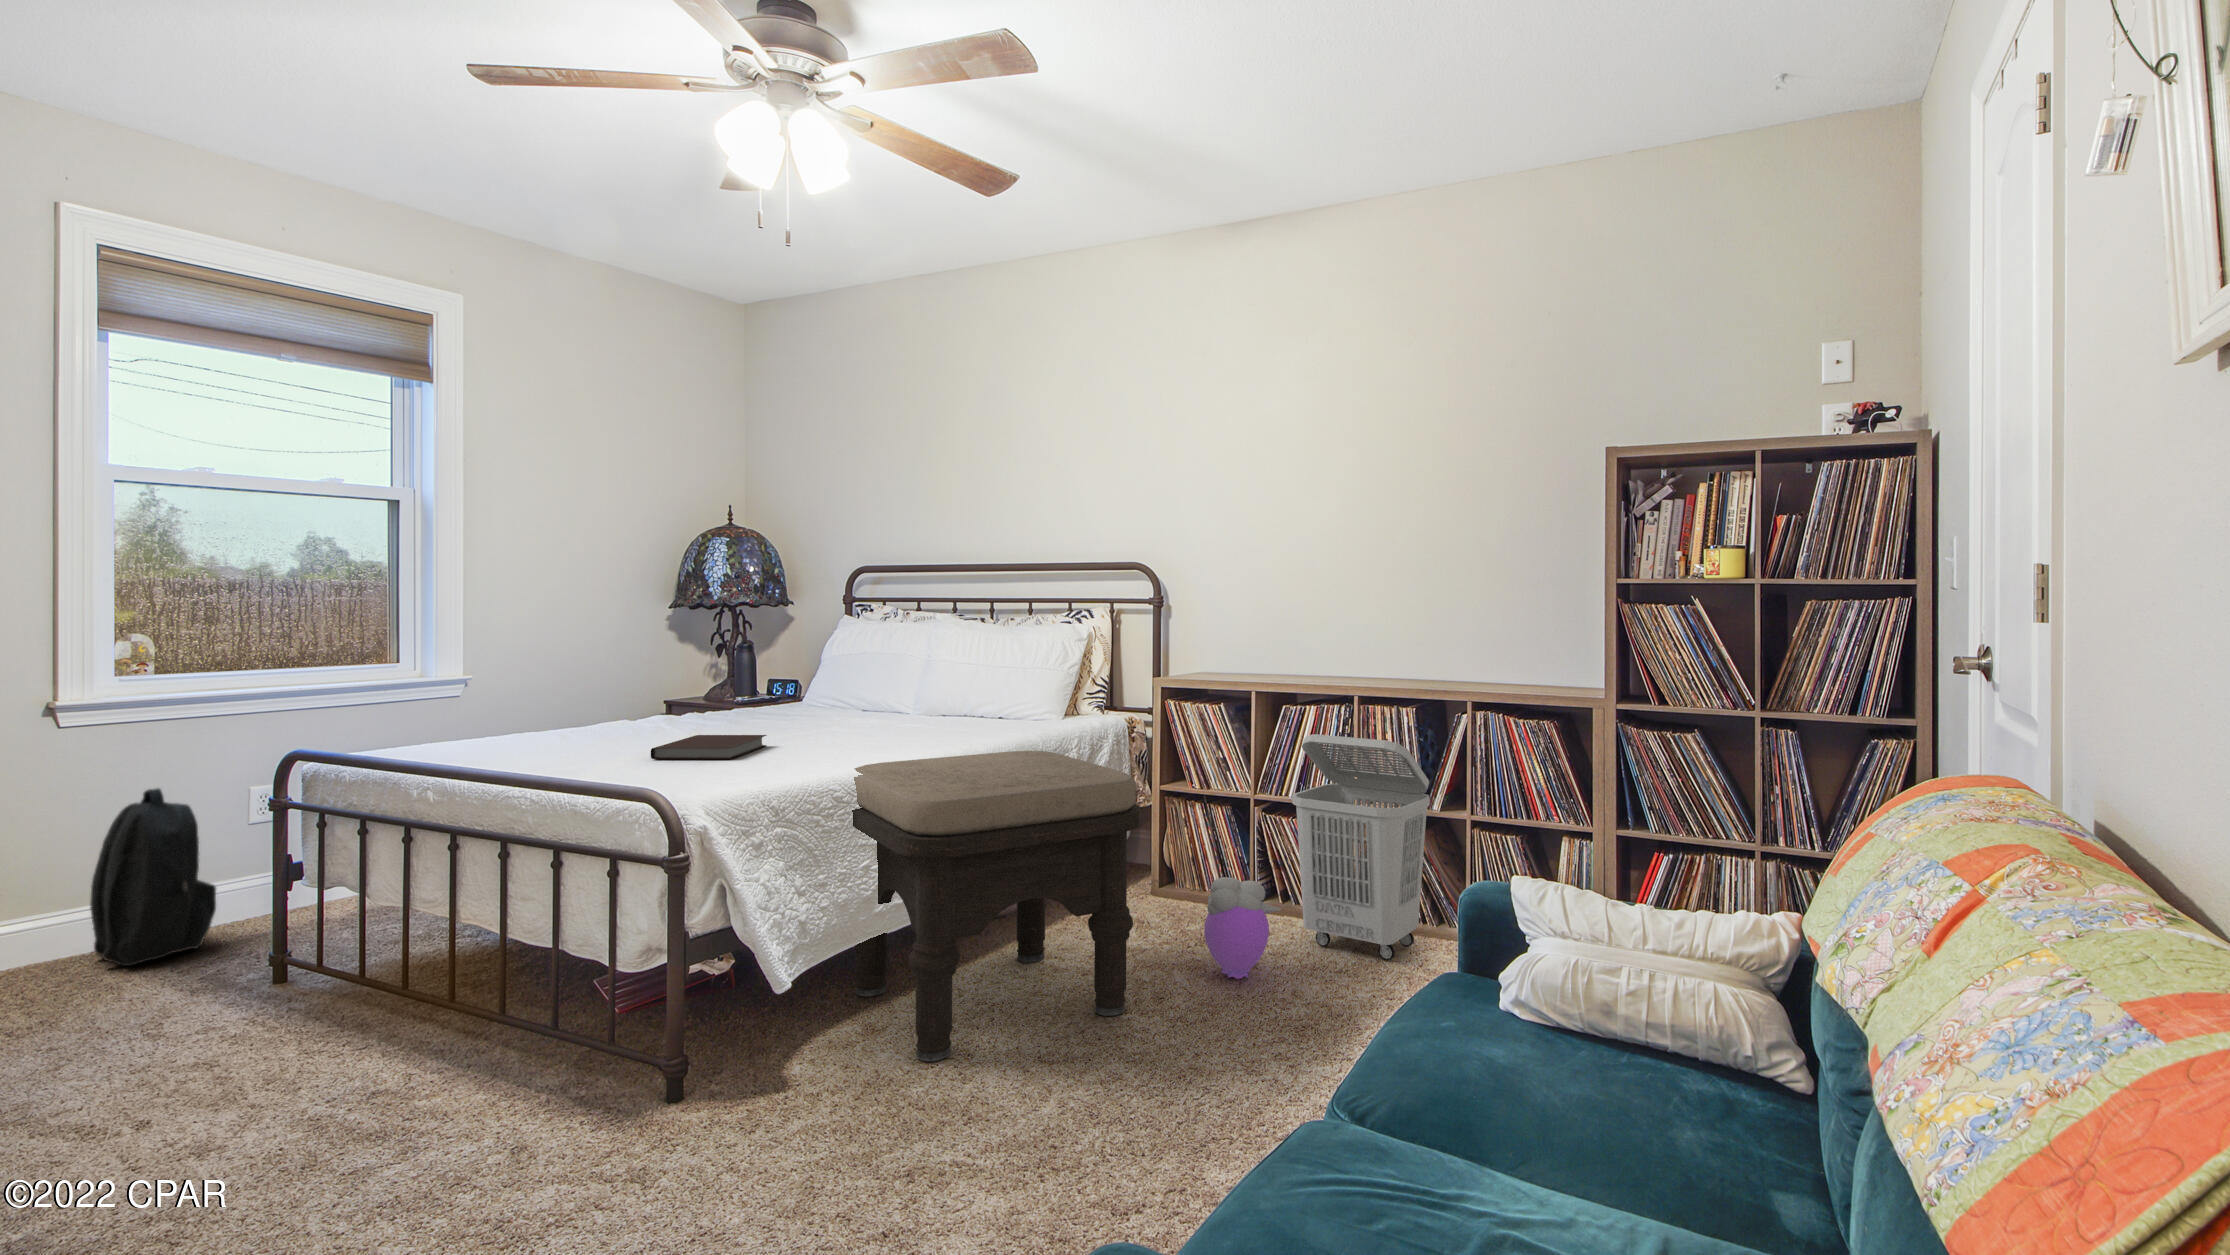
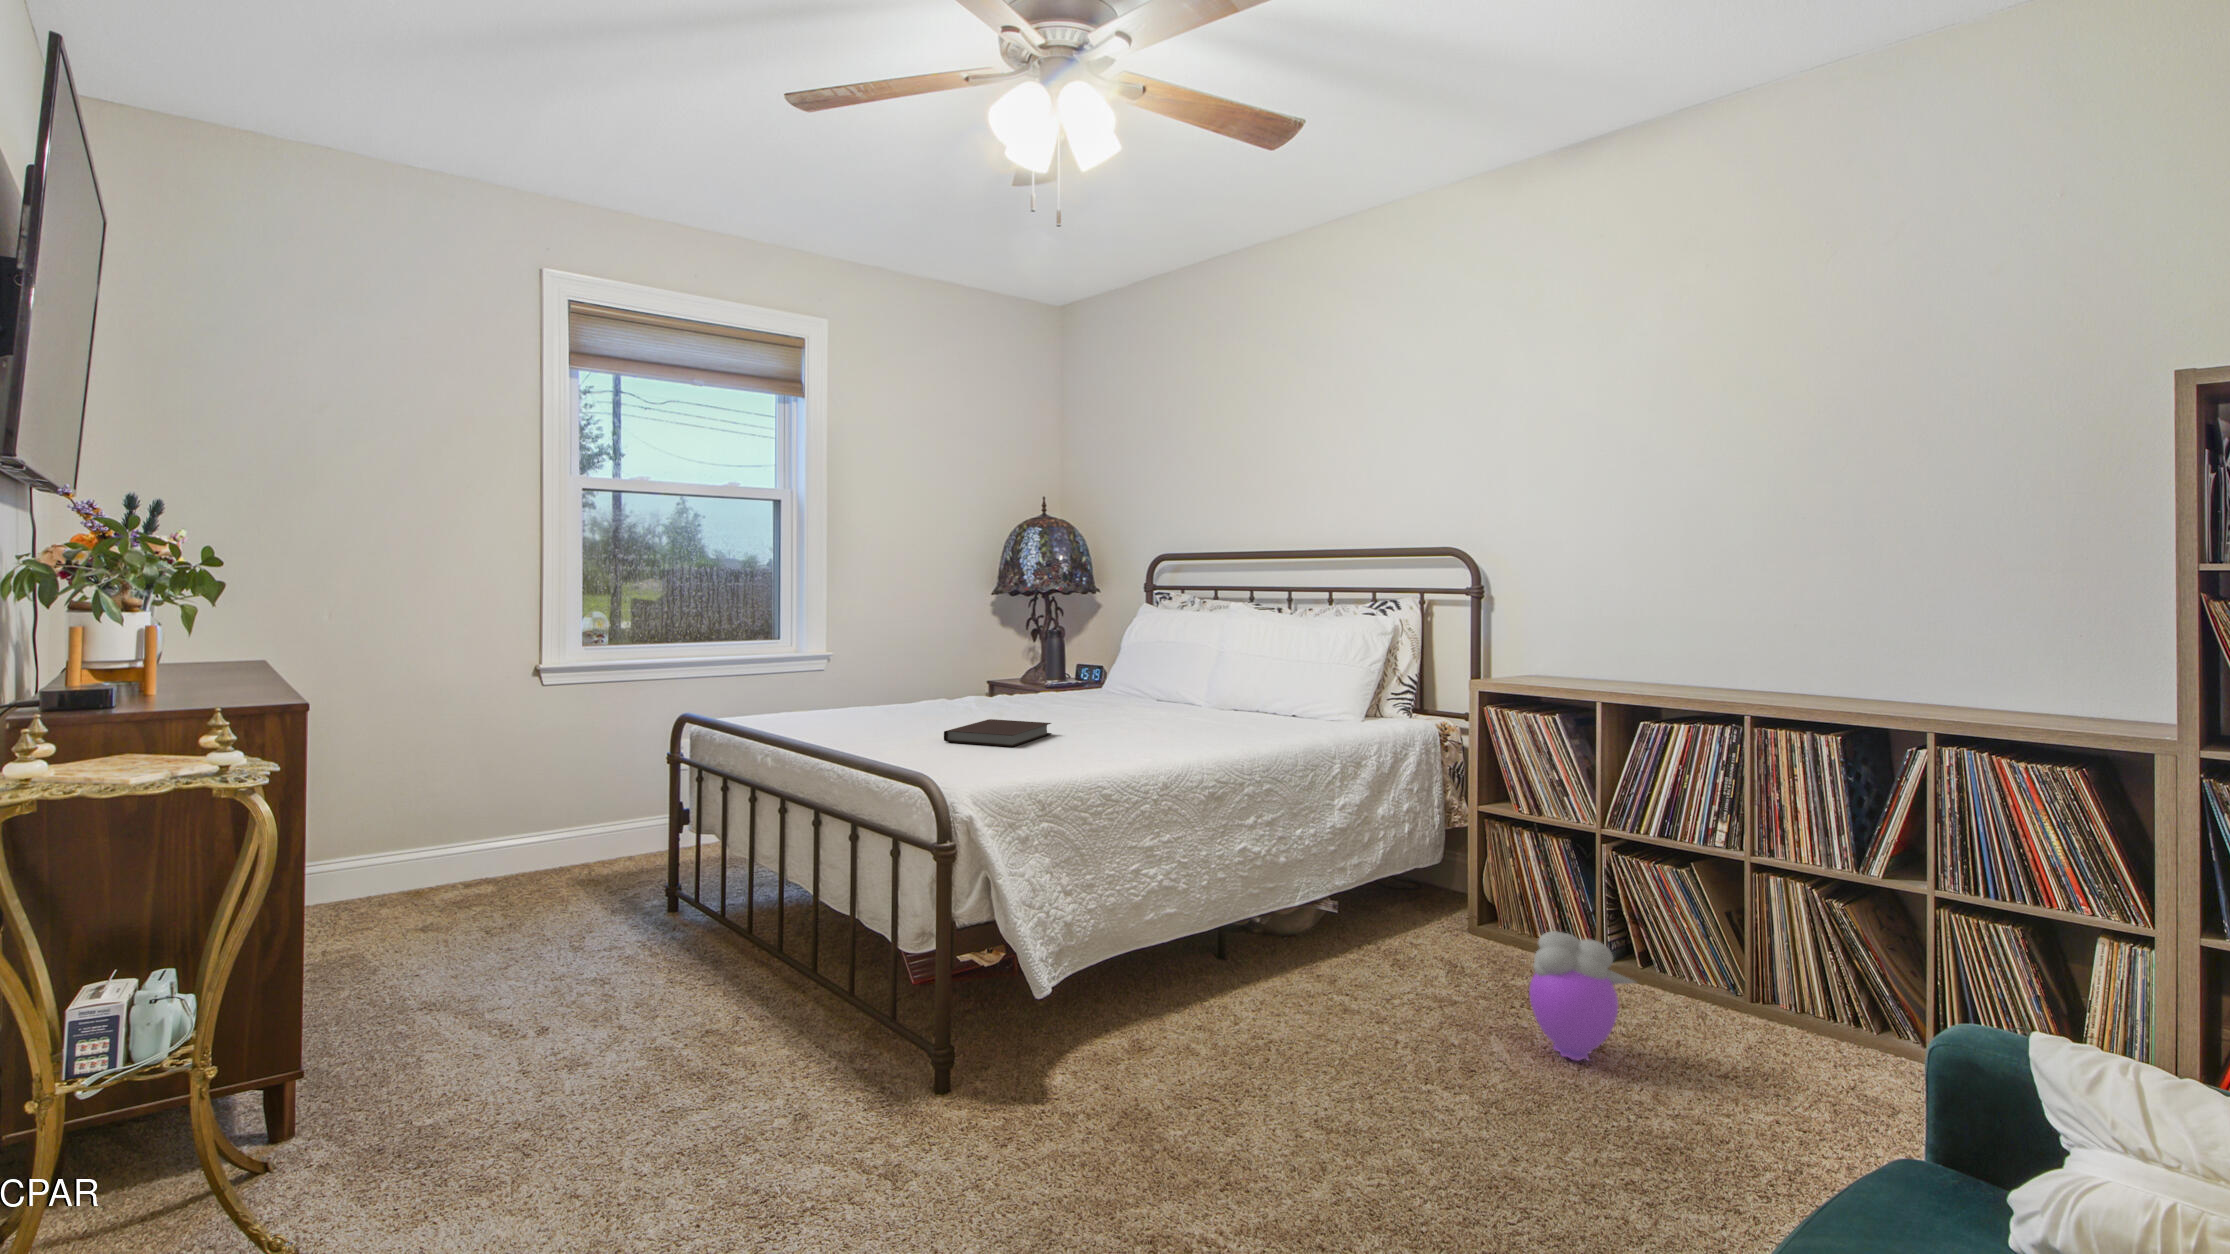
laundry basket: present [1292,734,1430,960] -> none [1653,761,1866,1070]
ottoman: present [852,751,1141,1062] -> none [1112,757,1444,1100]
backpack: present [90,788,216,966] -> none [561,739,640,882]

